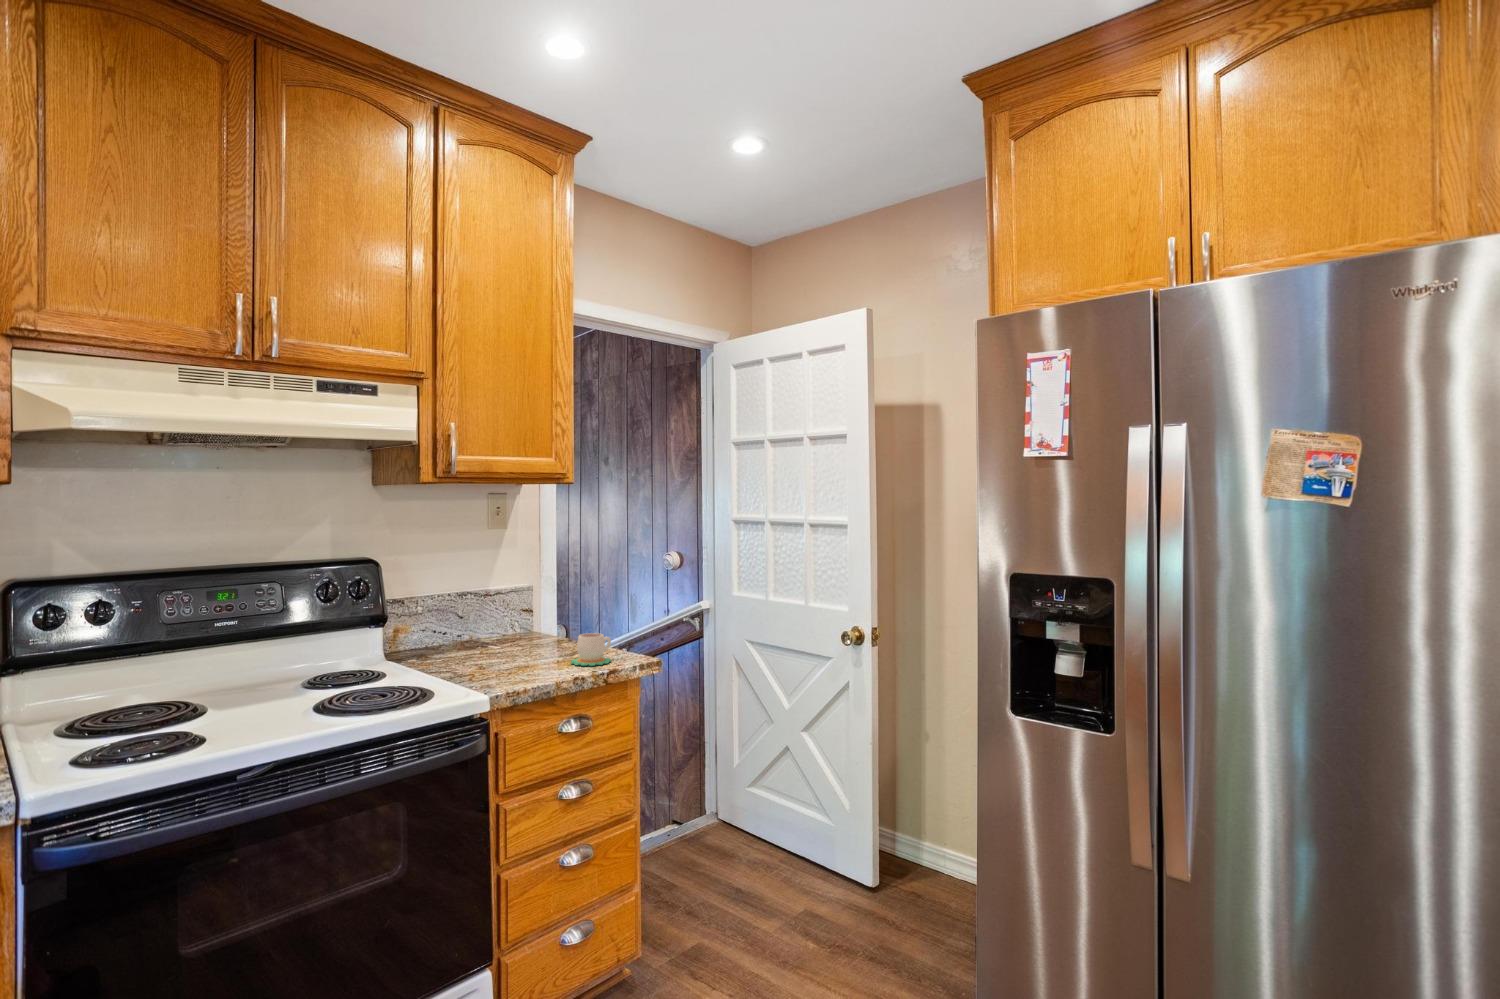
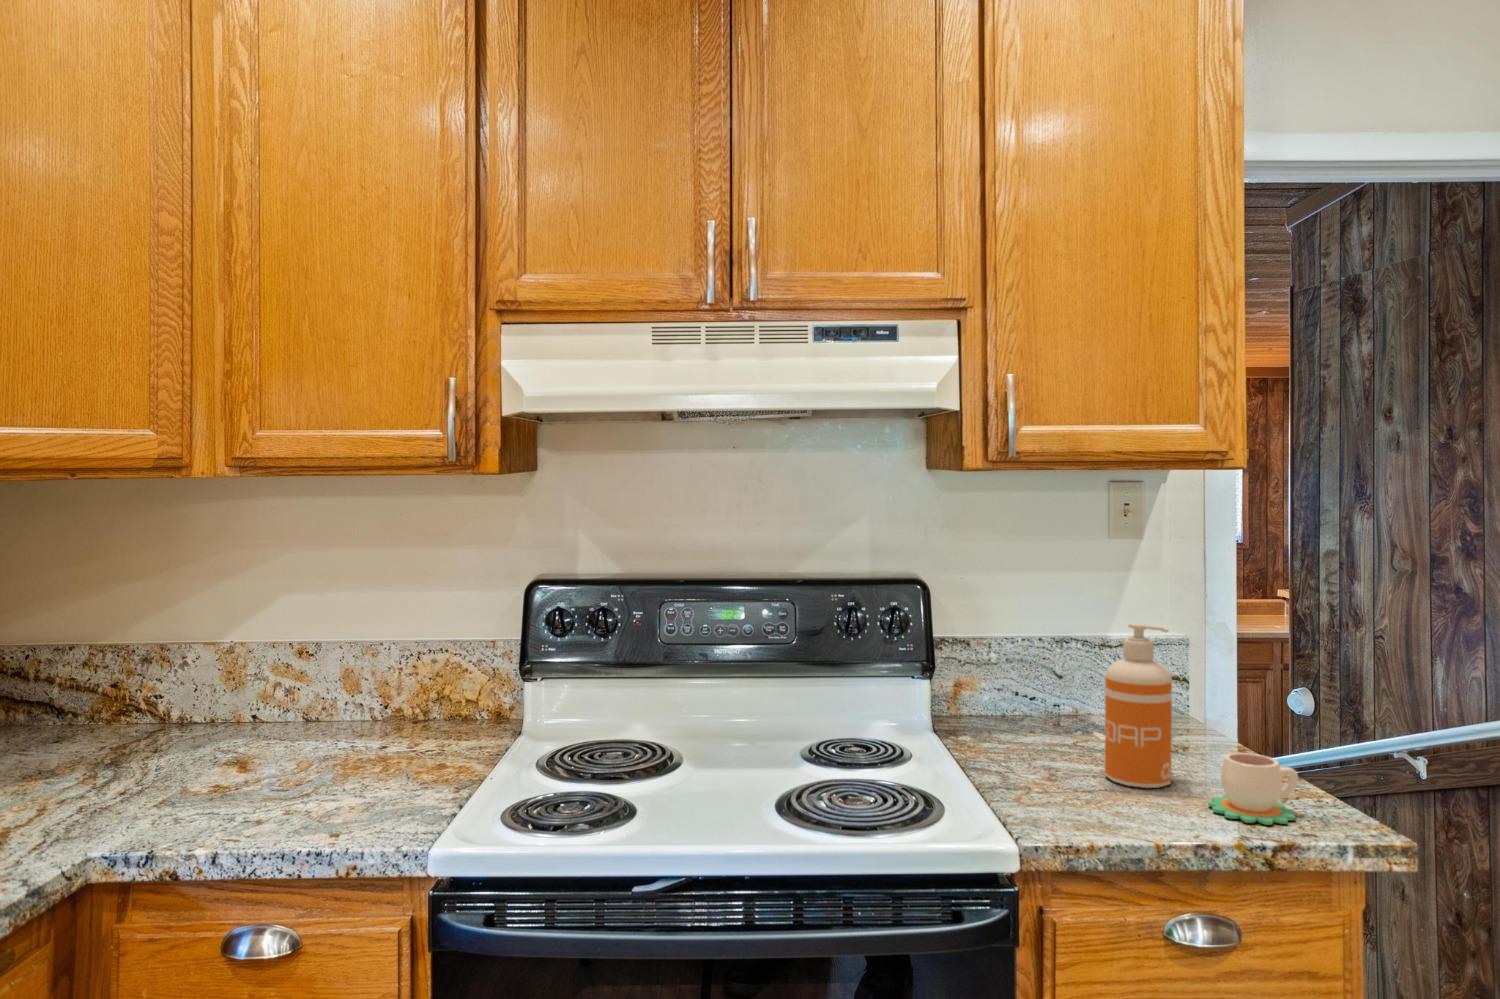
soap dispenser: none [511,572,548,664] -> present [1105,623,1172,788]

